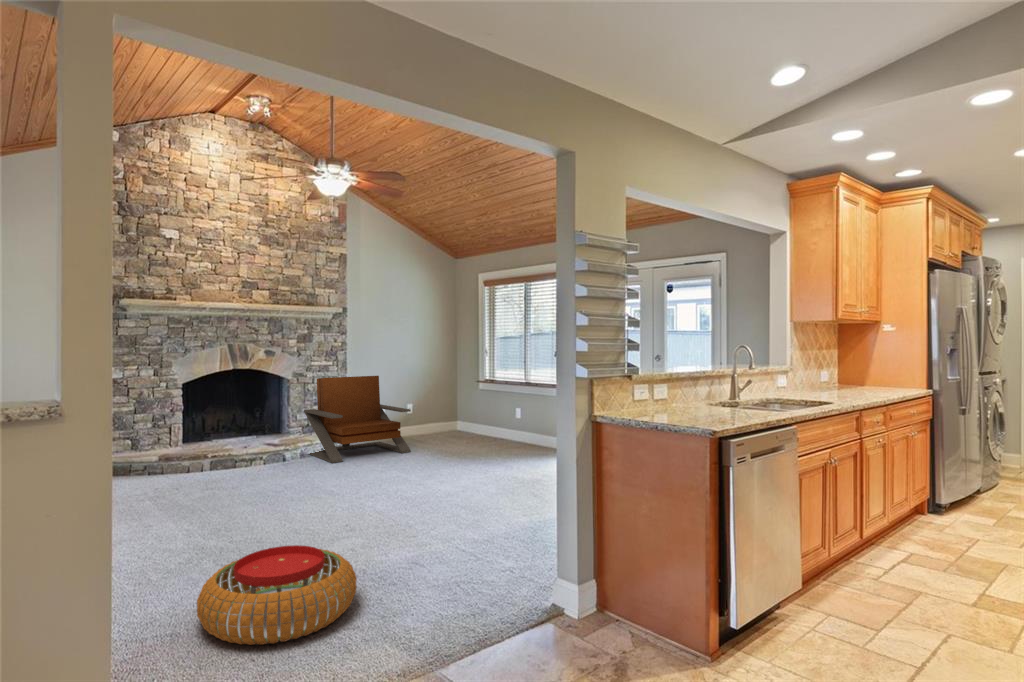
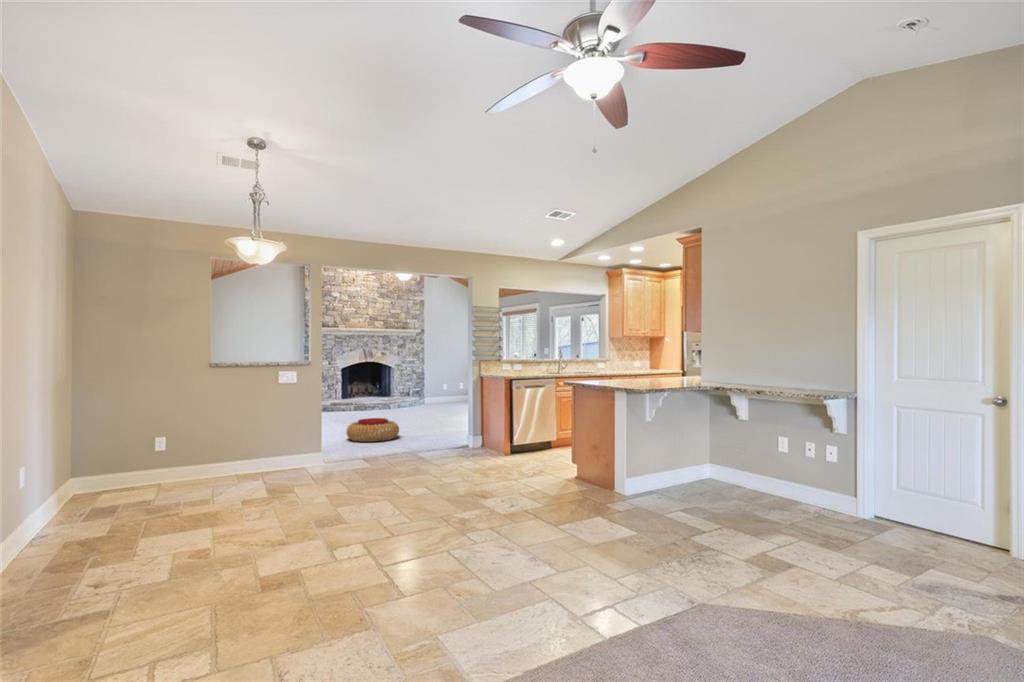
lounge chair: present [304,376,411,463] -> none [401,366,455,410]

